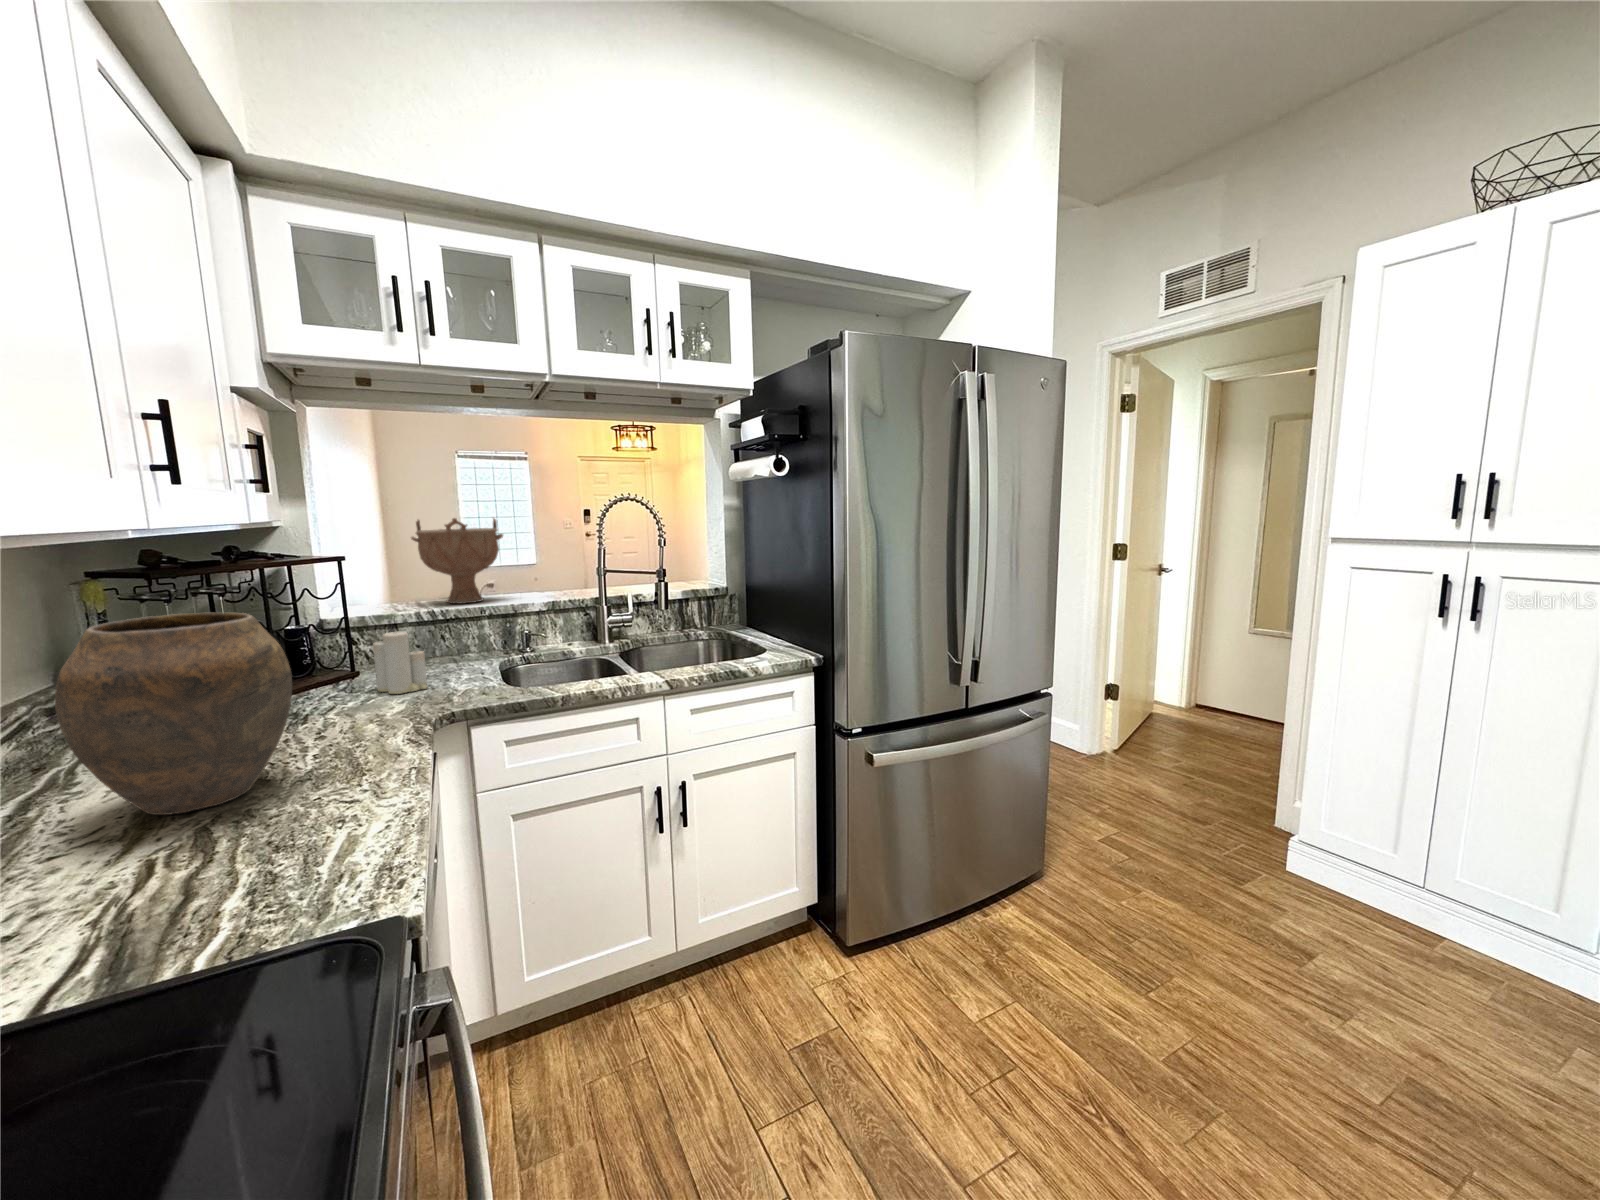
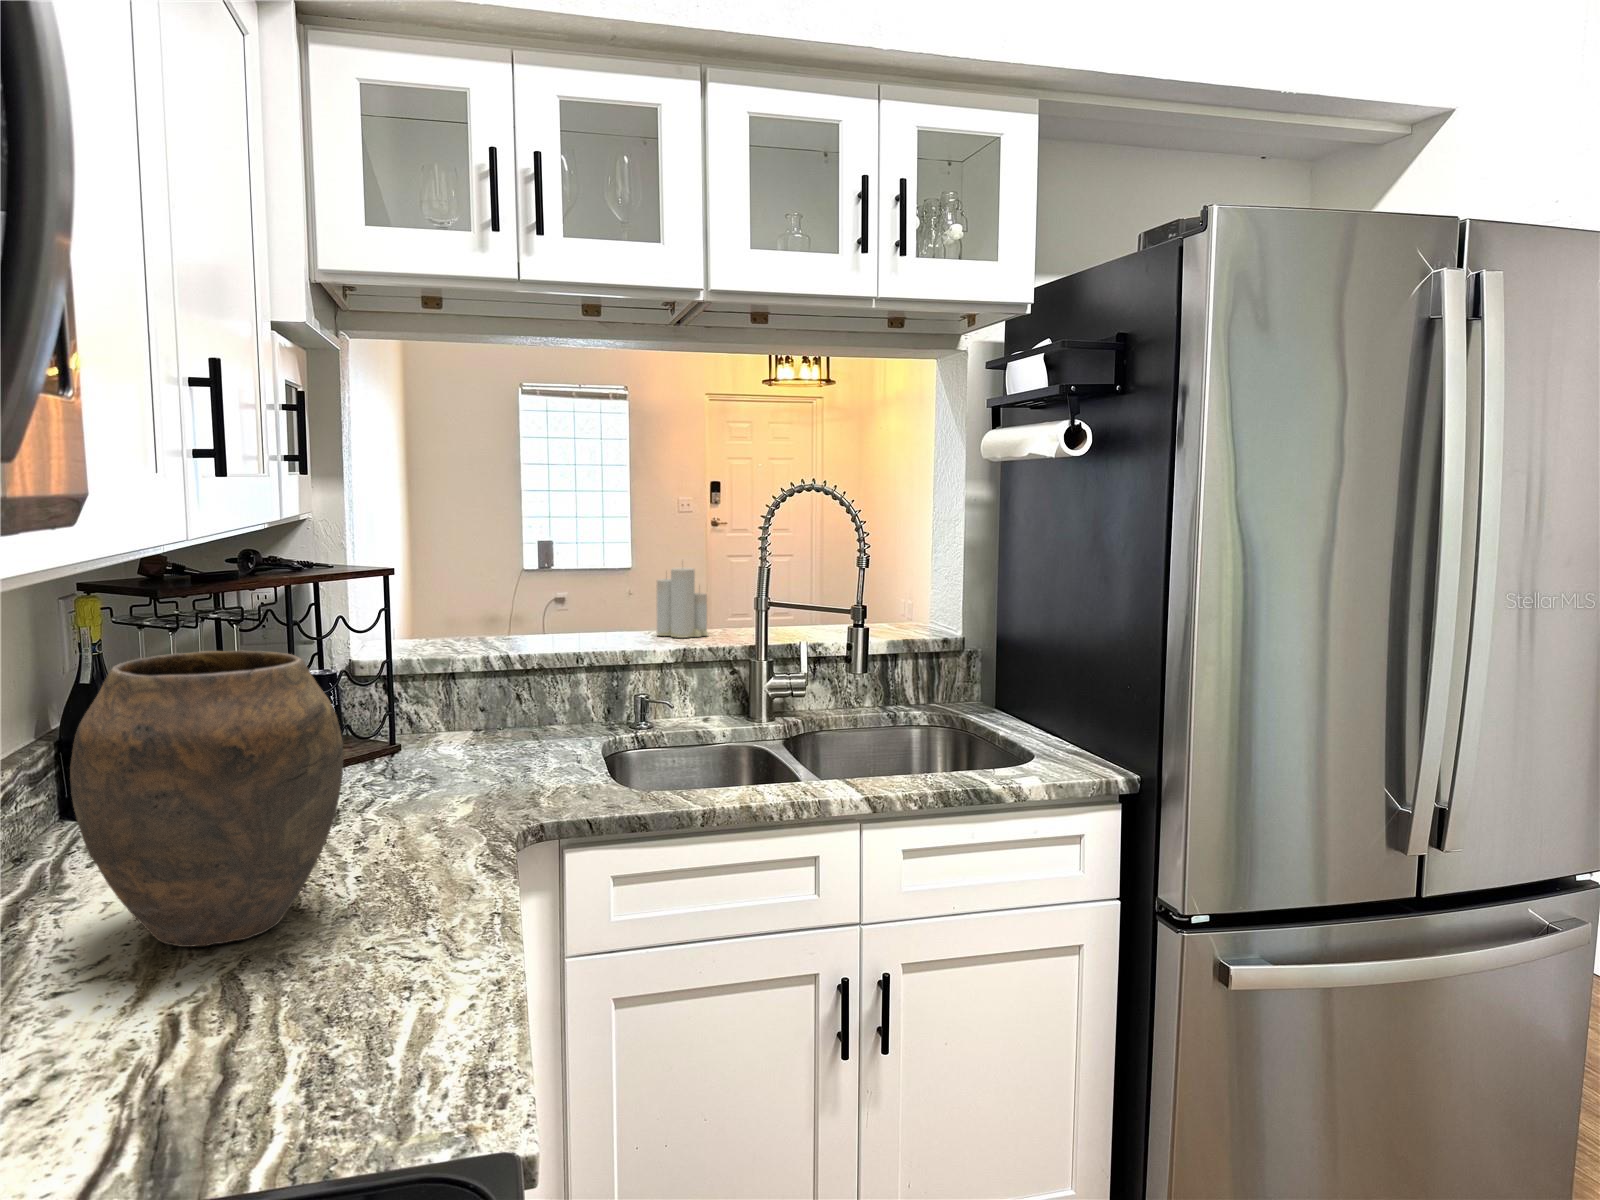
decorative bowl: present [411,518,503,604] -> none [476,507,609,646]
candle: present [373,631,427,694] -> present [657,568,708,638]

